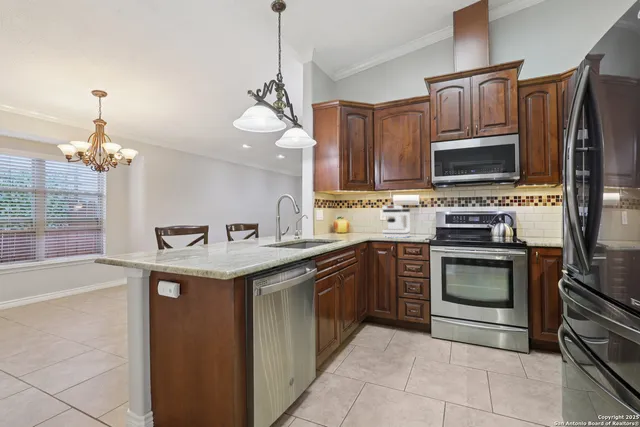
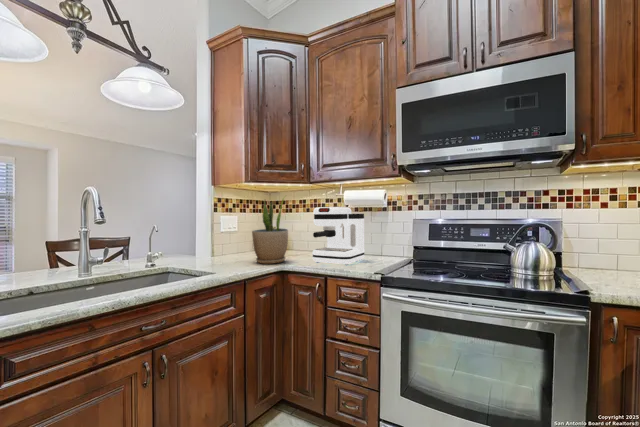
potted plant: none [348,198,369,238] -> present [252,198,288,264]

